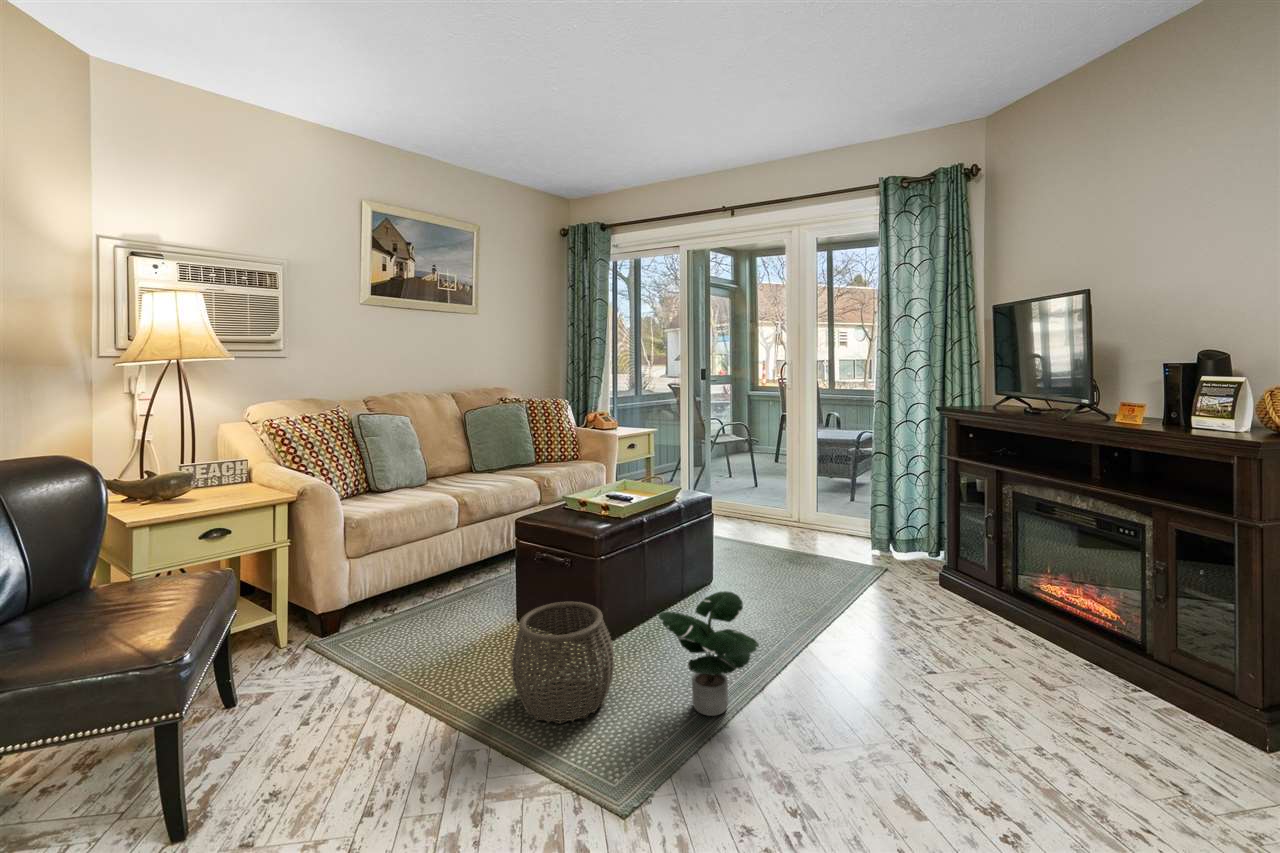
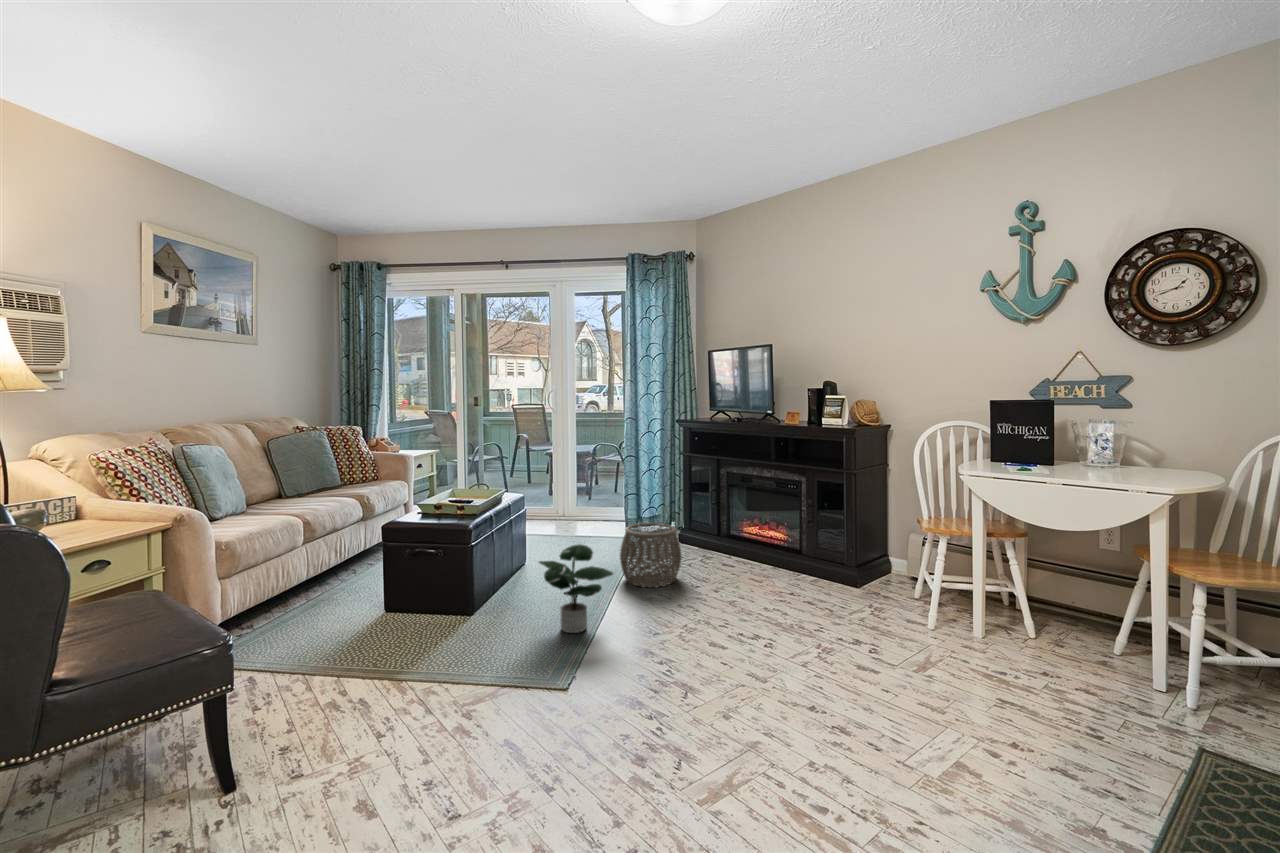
woven basket: present [512,602,614,723] -> present [620,523,681,588]

